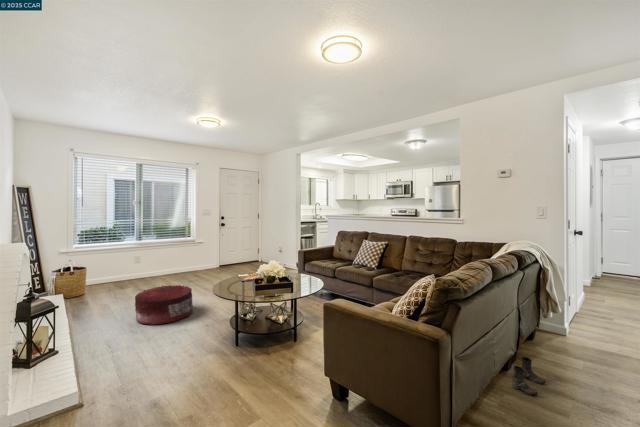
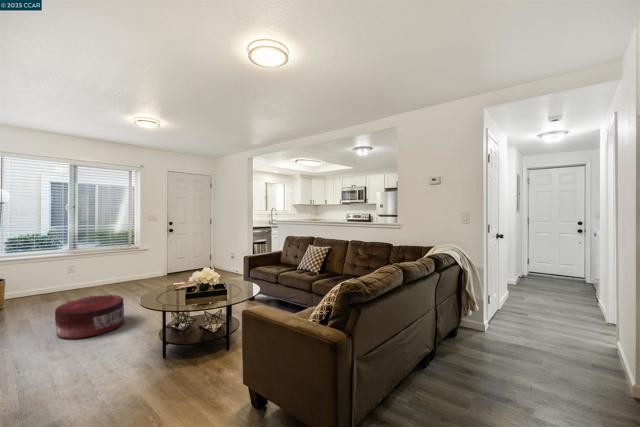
boots: present [512,357,545,395] -> none [427,355,457,391]

